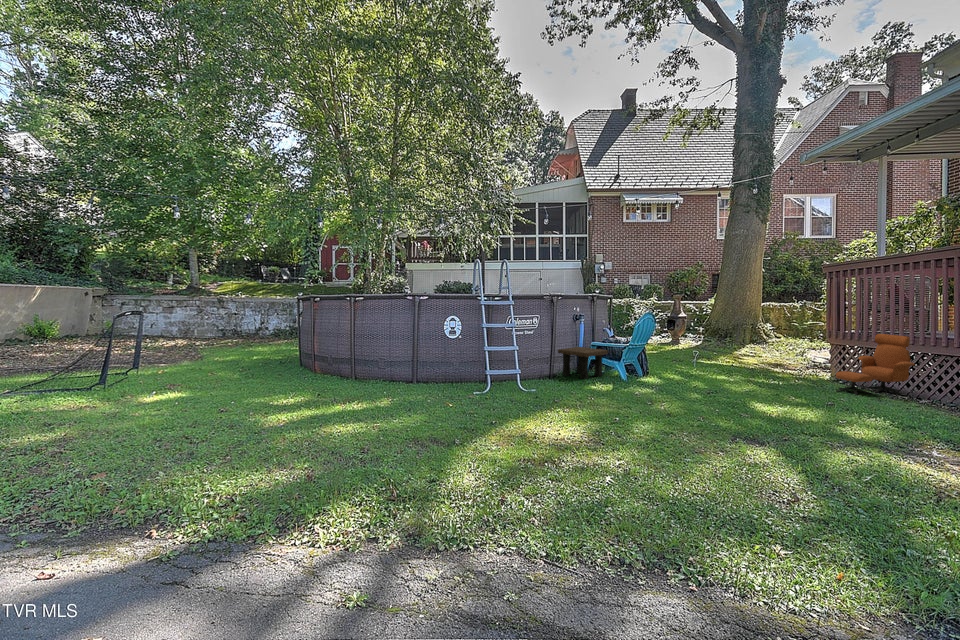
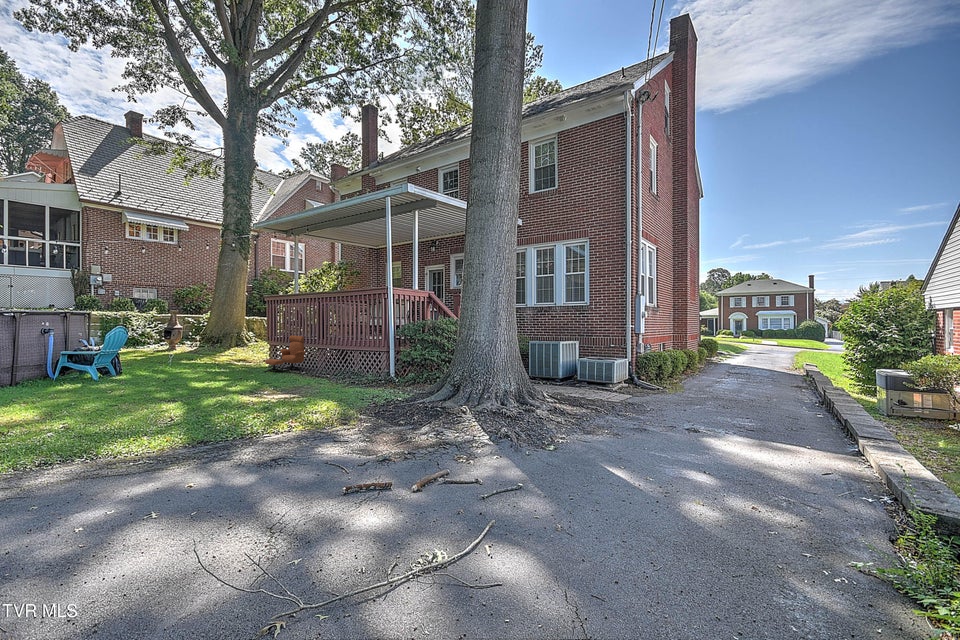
side table: present [558,347,608,379] -> none [15,356,79,385]

